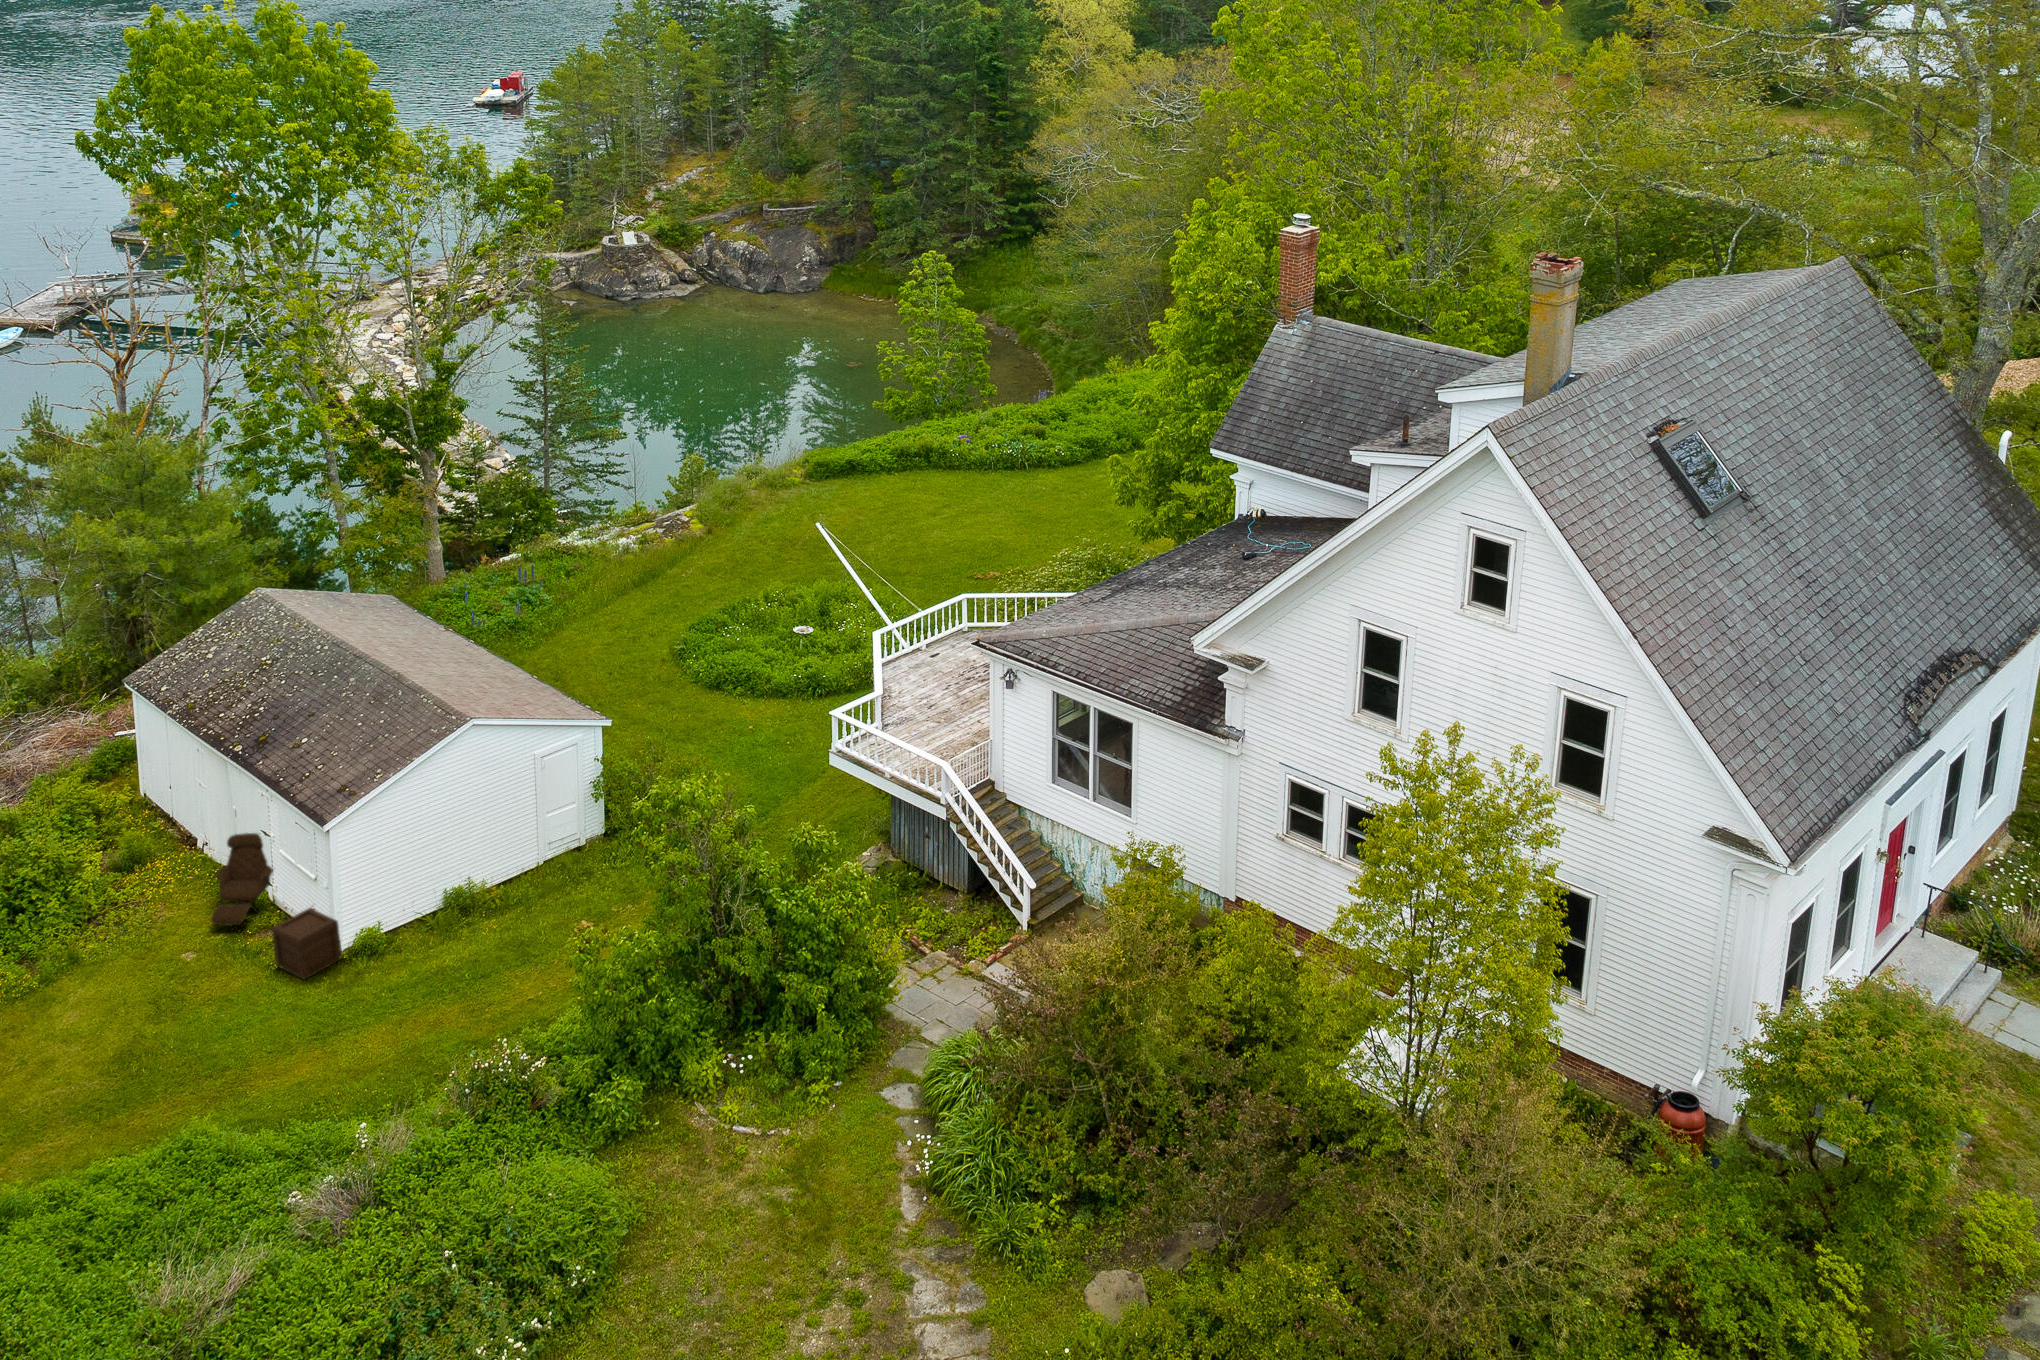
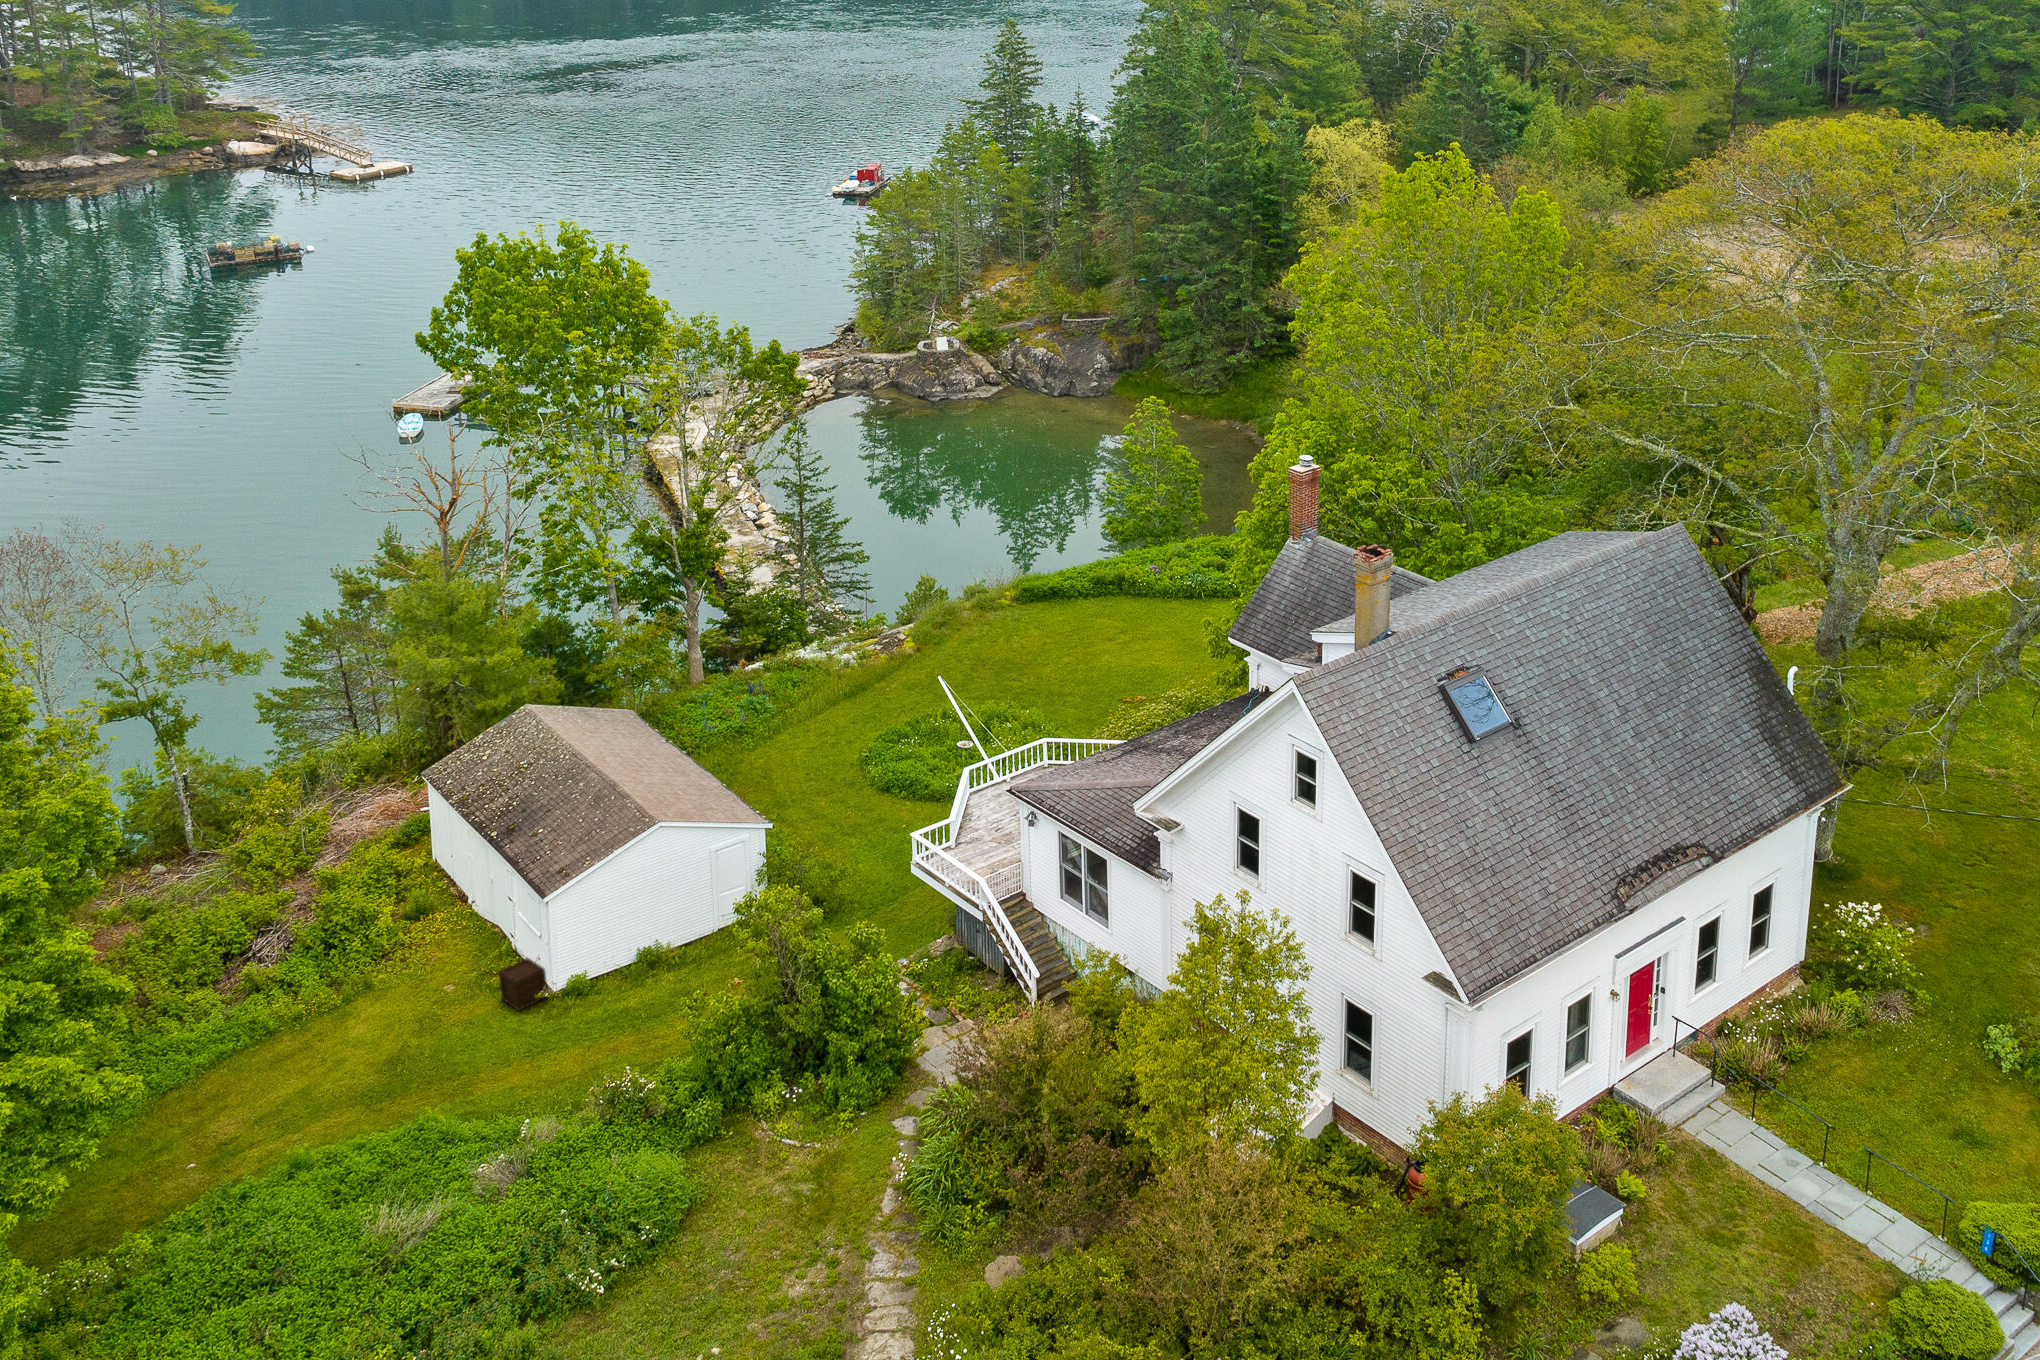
lounge chair: present [211,833,273,932] -> none [462,898,511,973]

